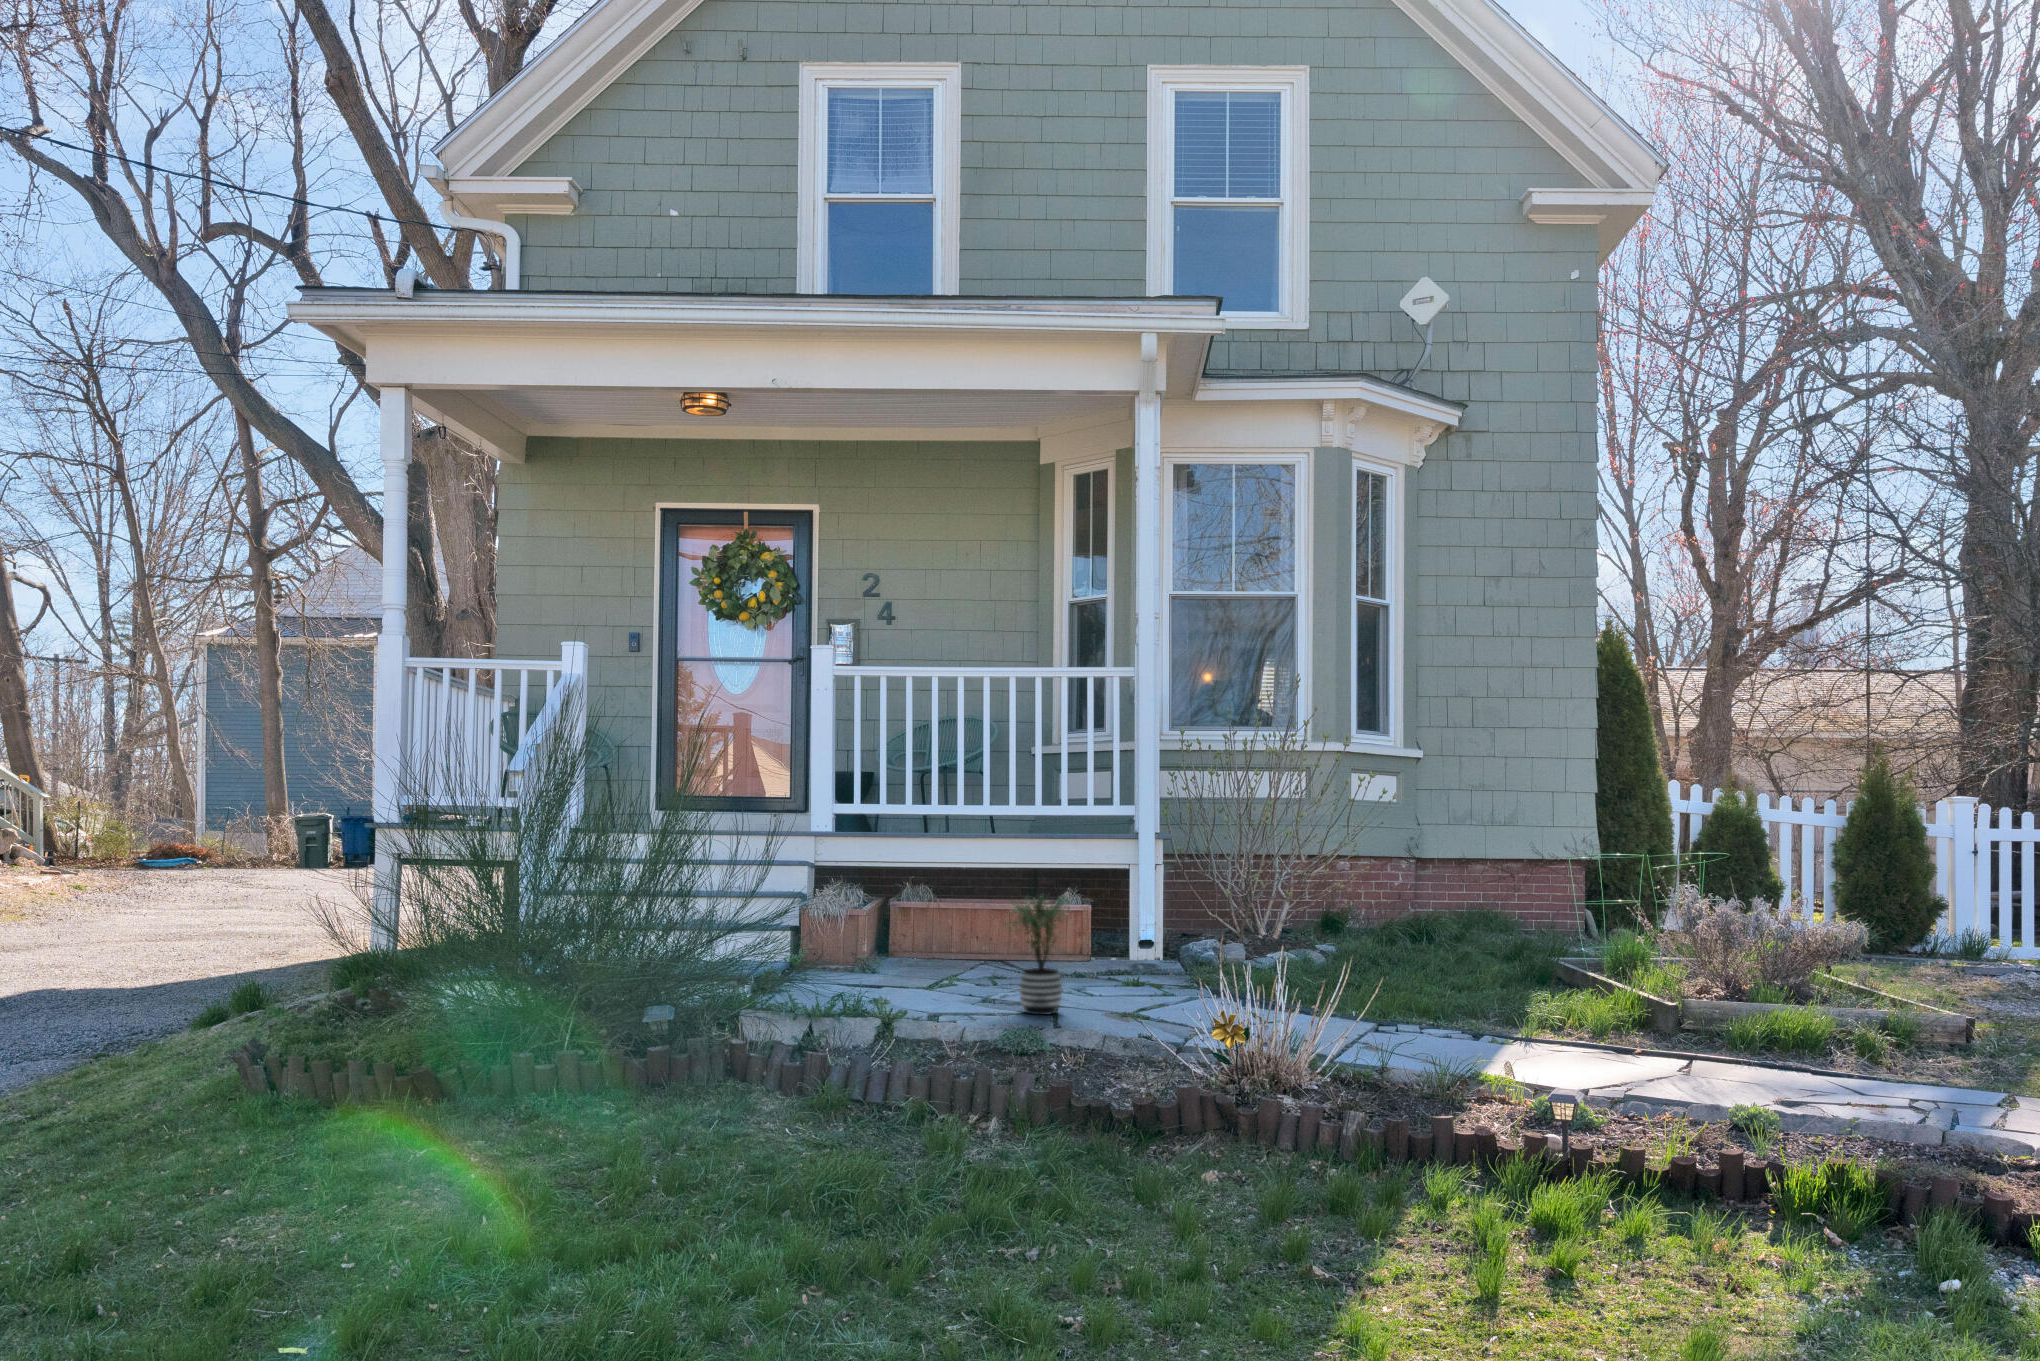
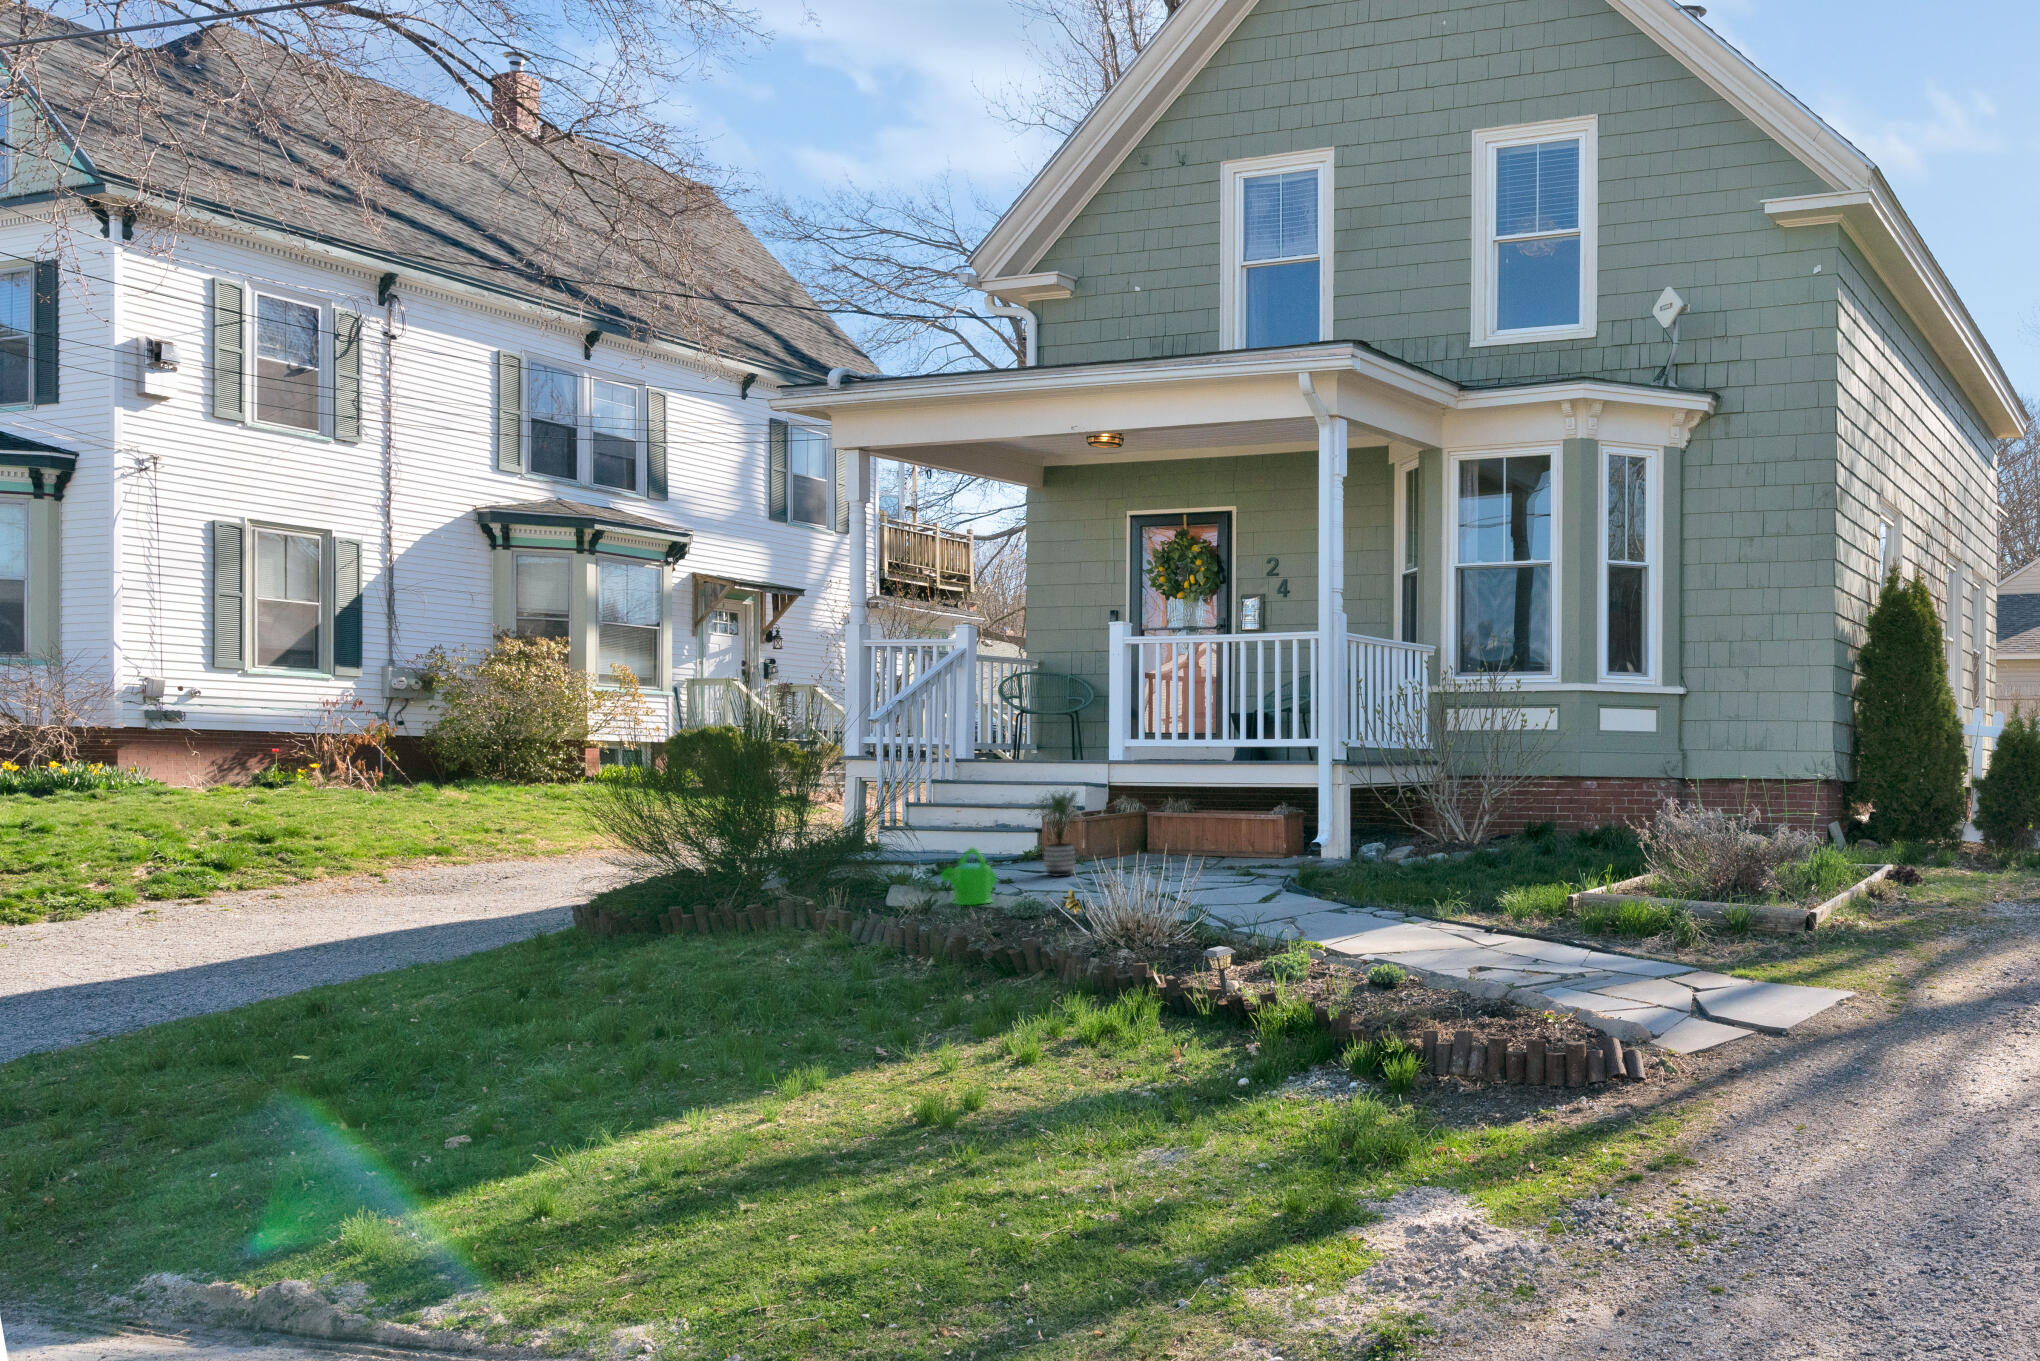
watering can: none [1087,987,1145,1069] -> present [940,848,996,905]

